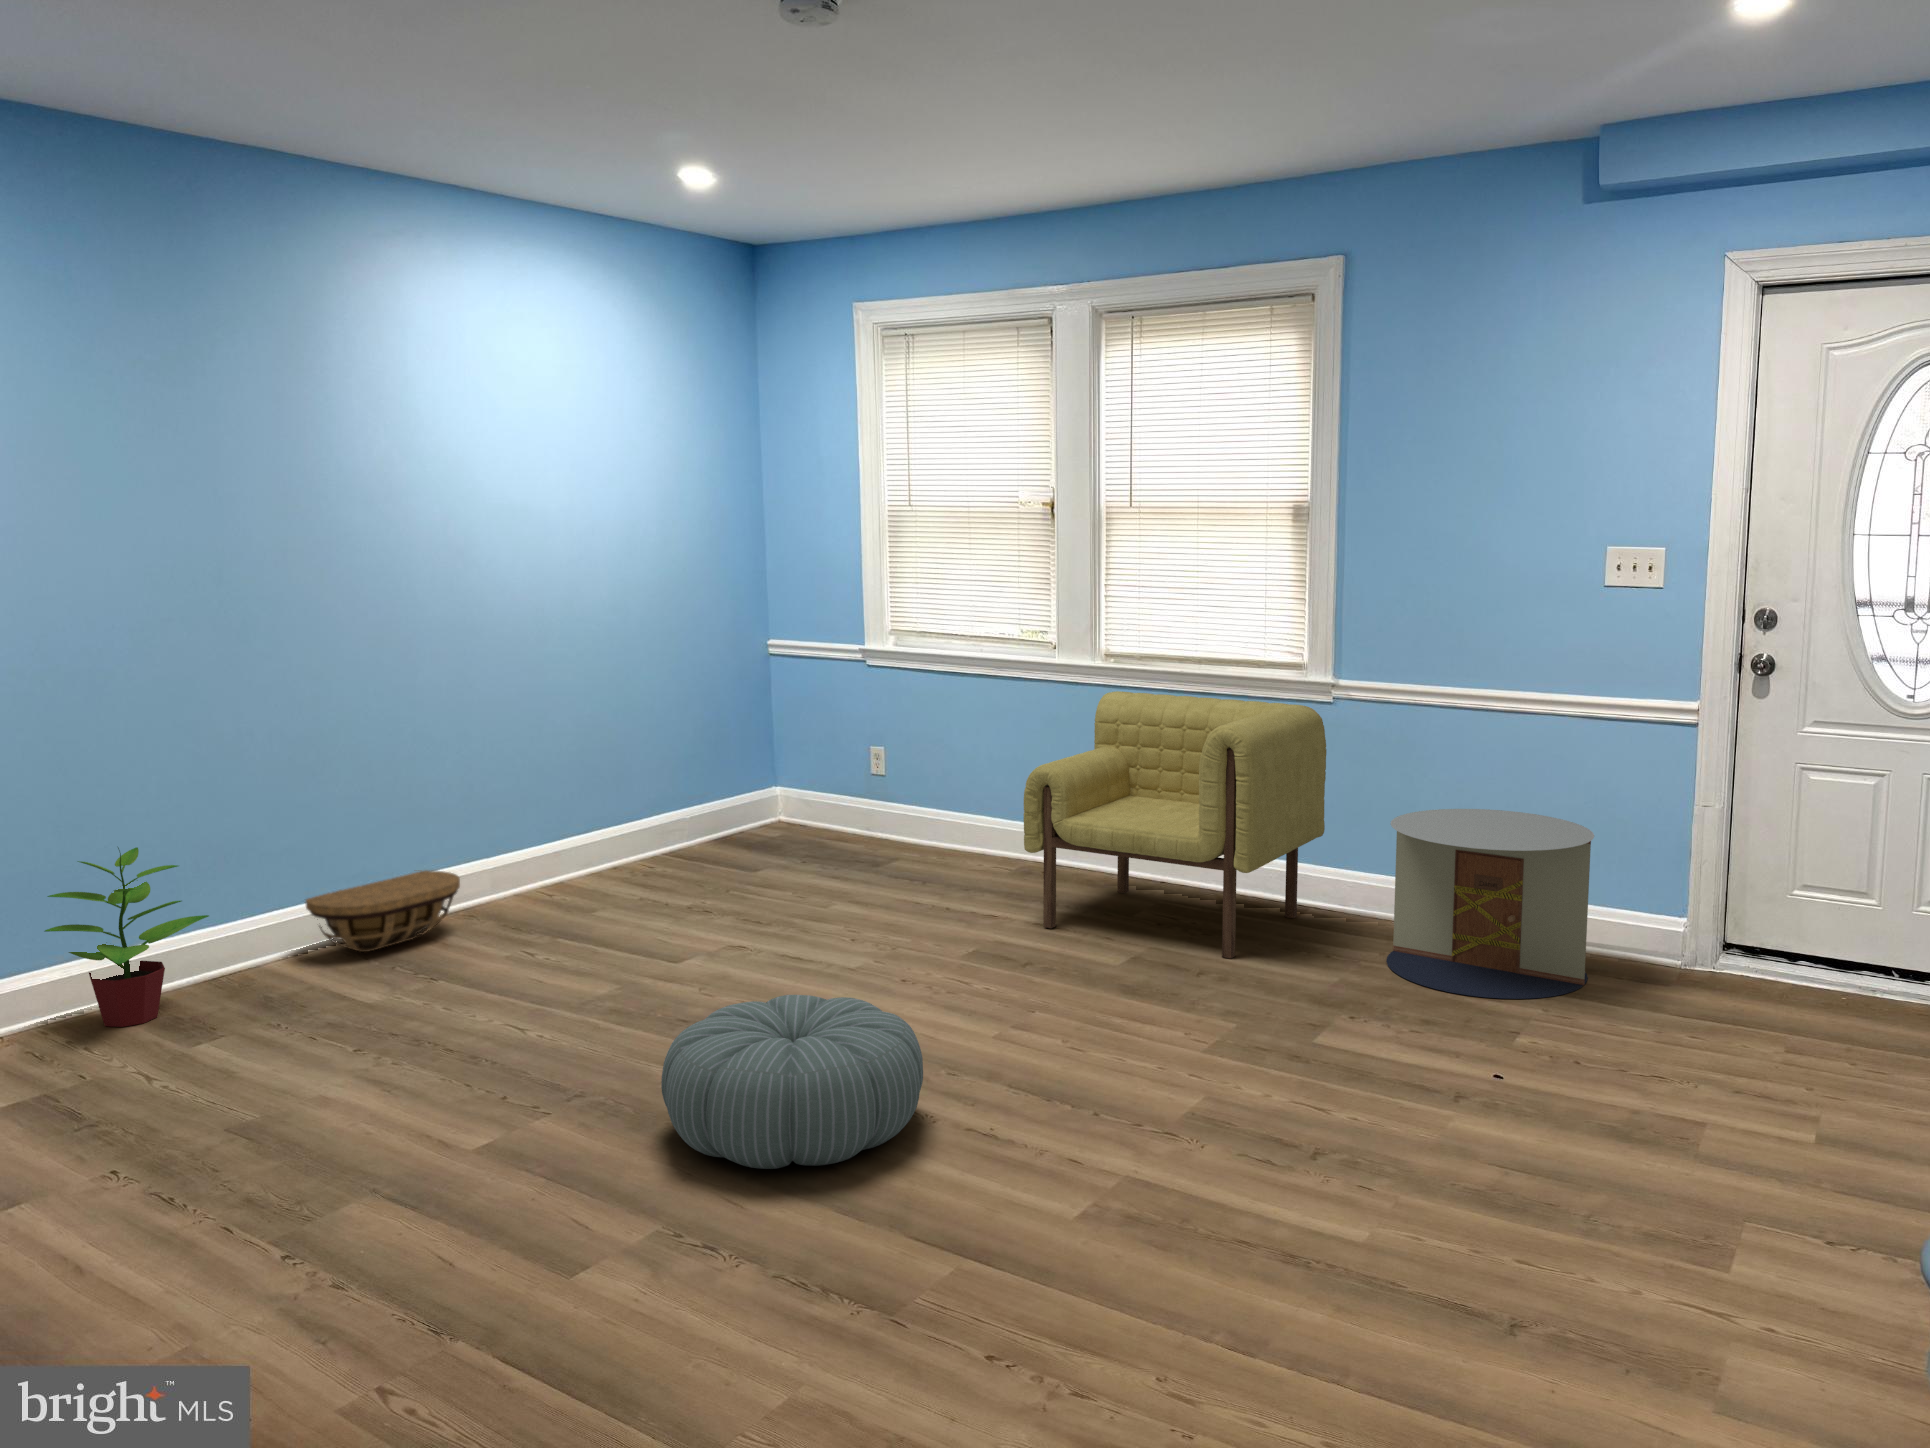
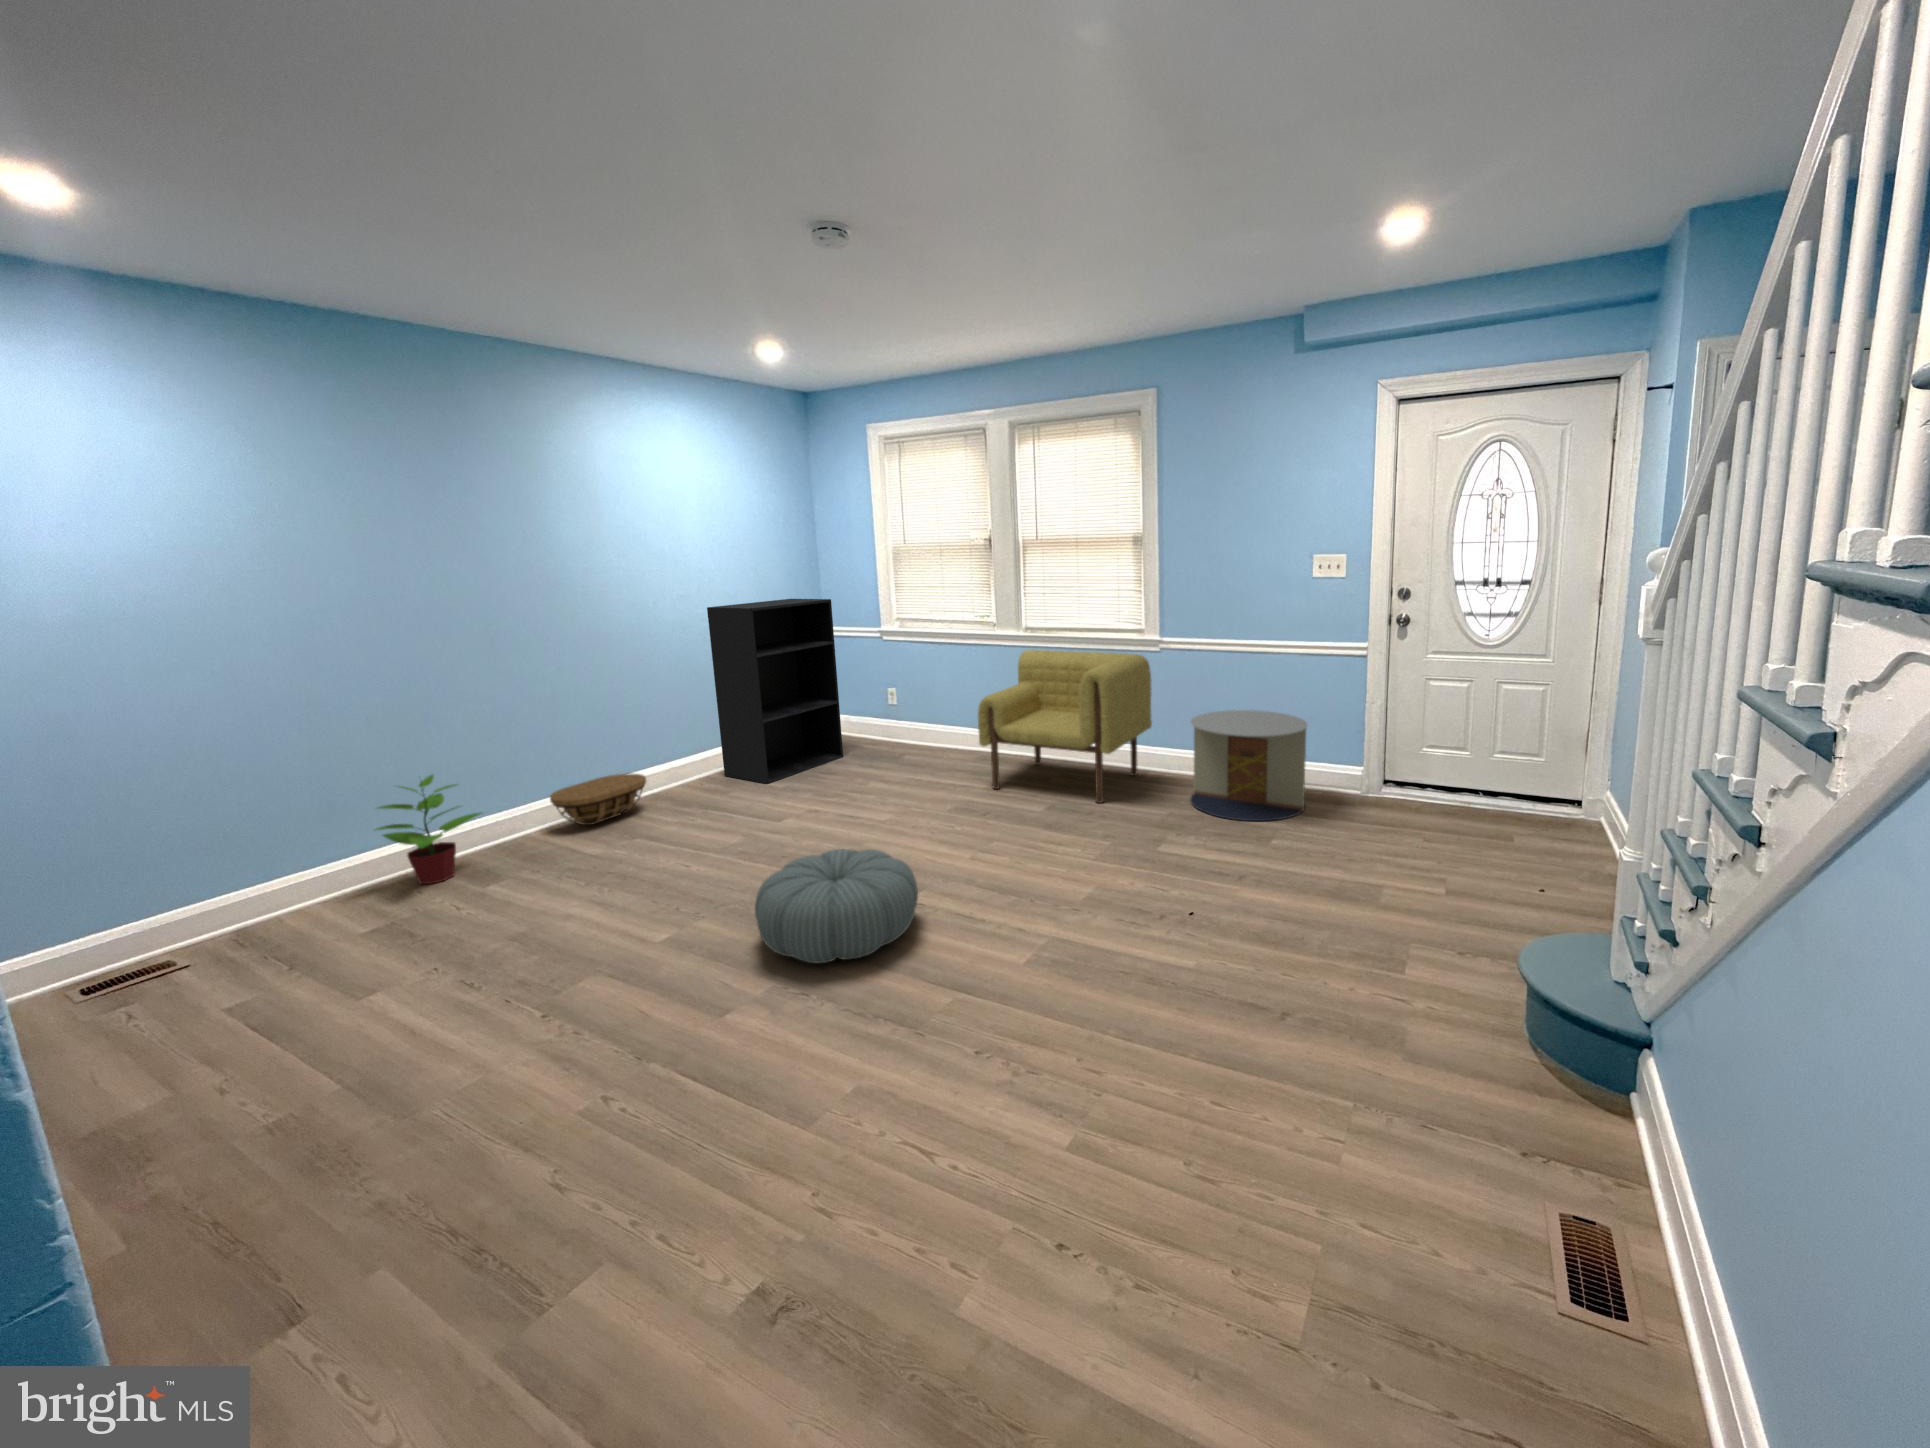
bookshelf: none [573,589,784,902] -> present [707,599,843,784]

